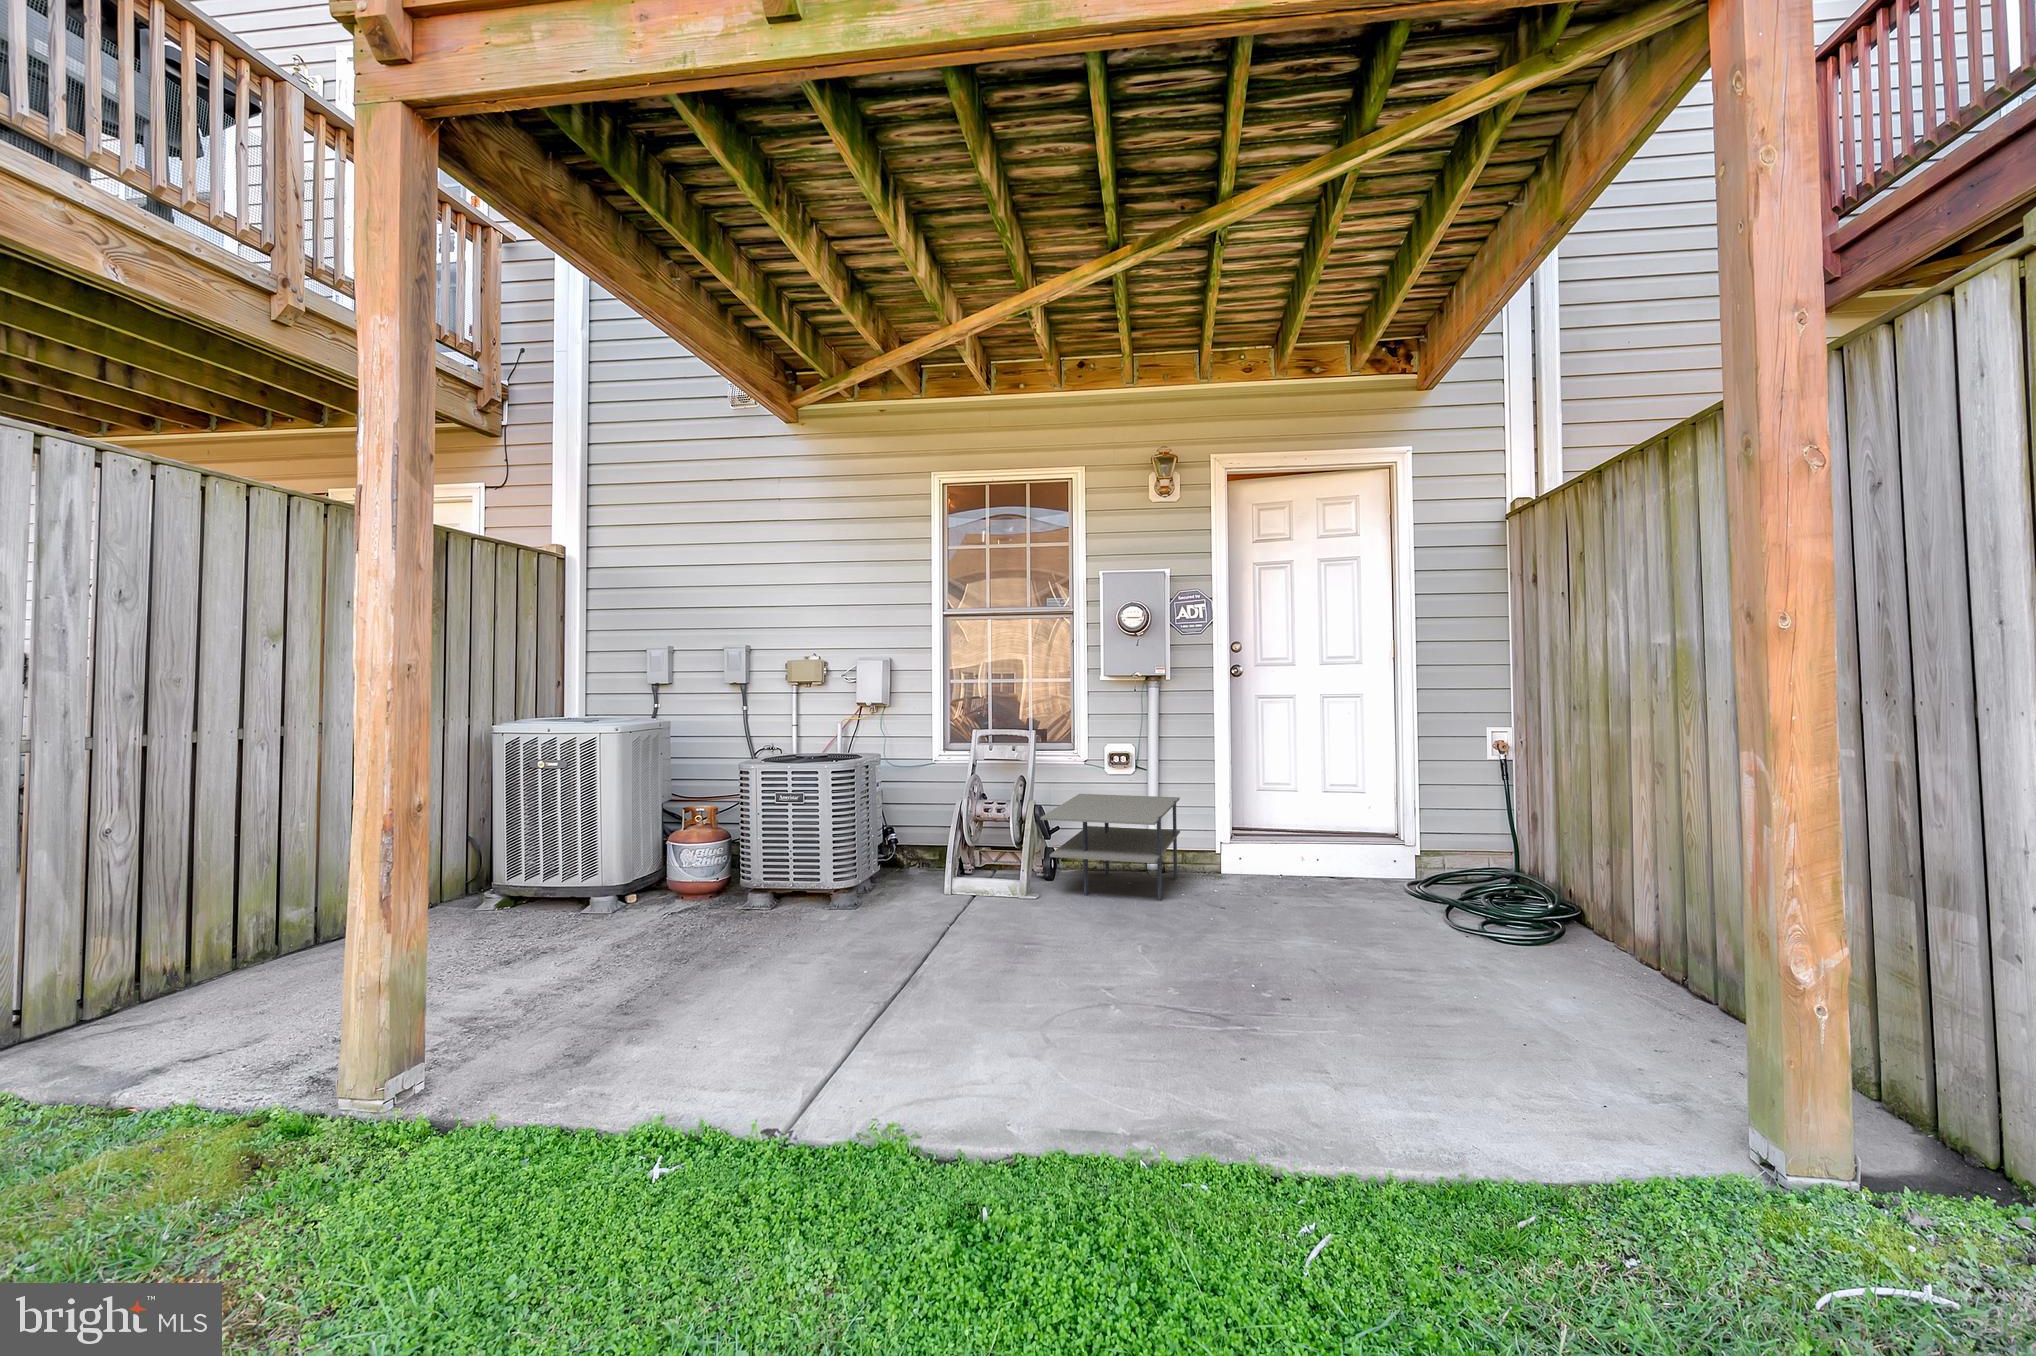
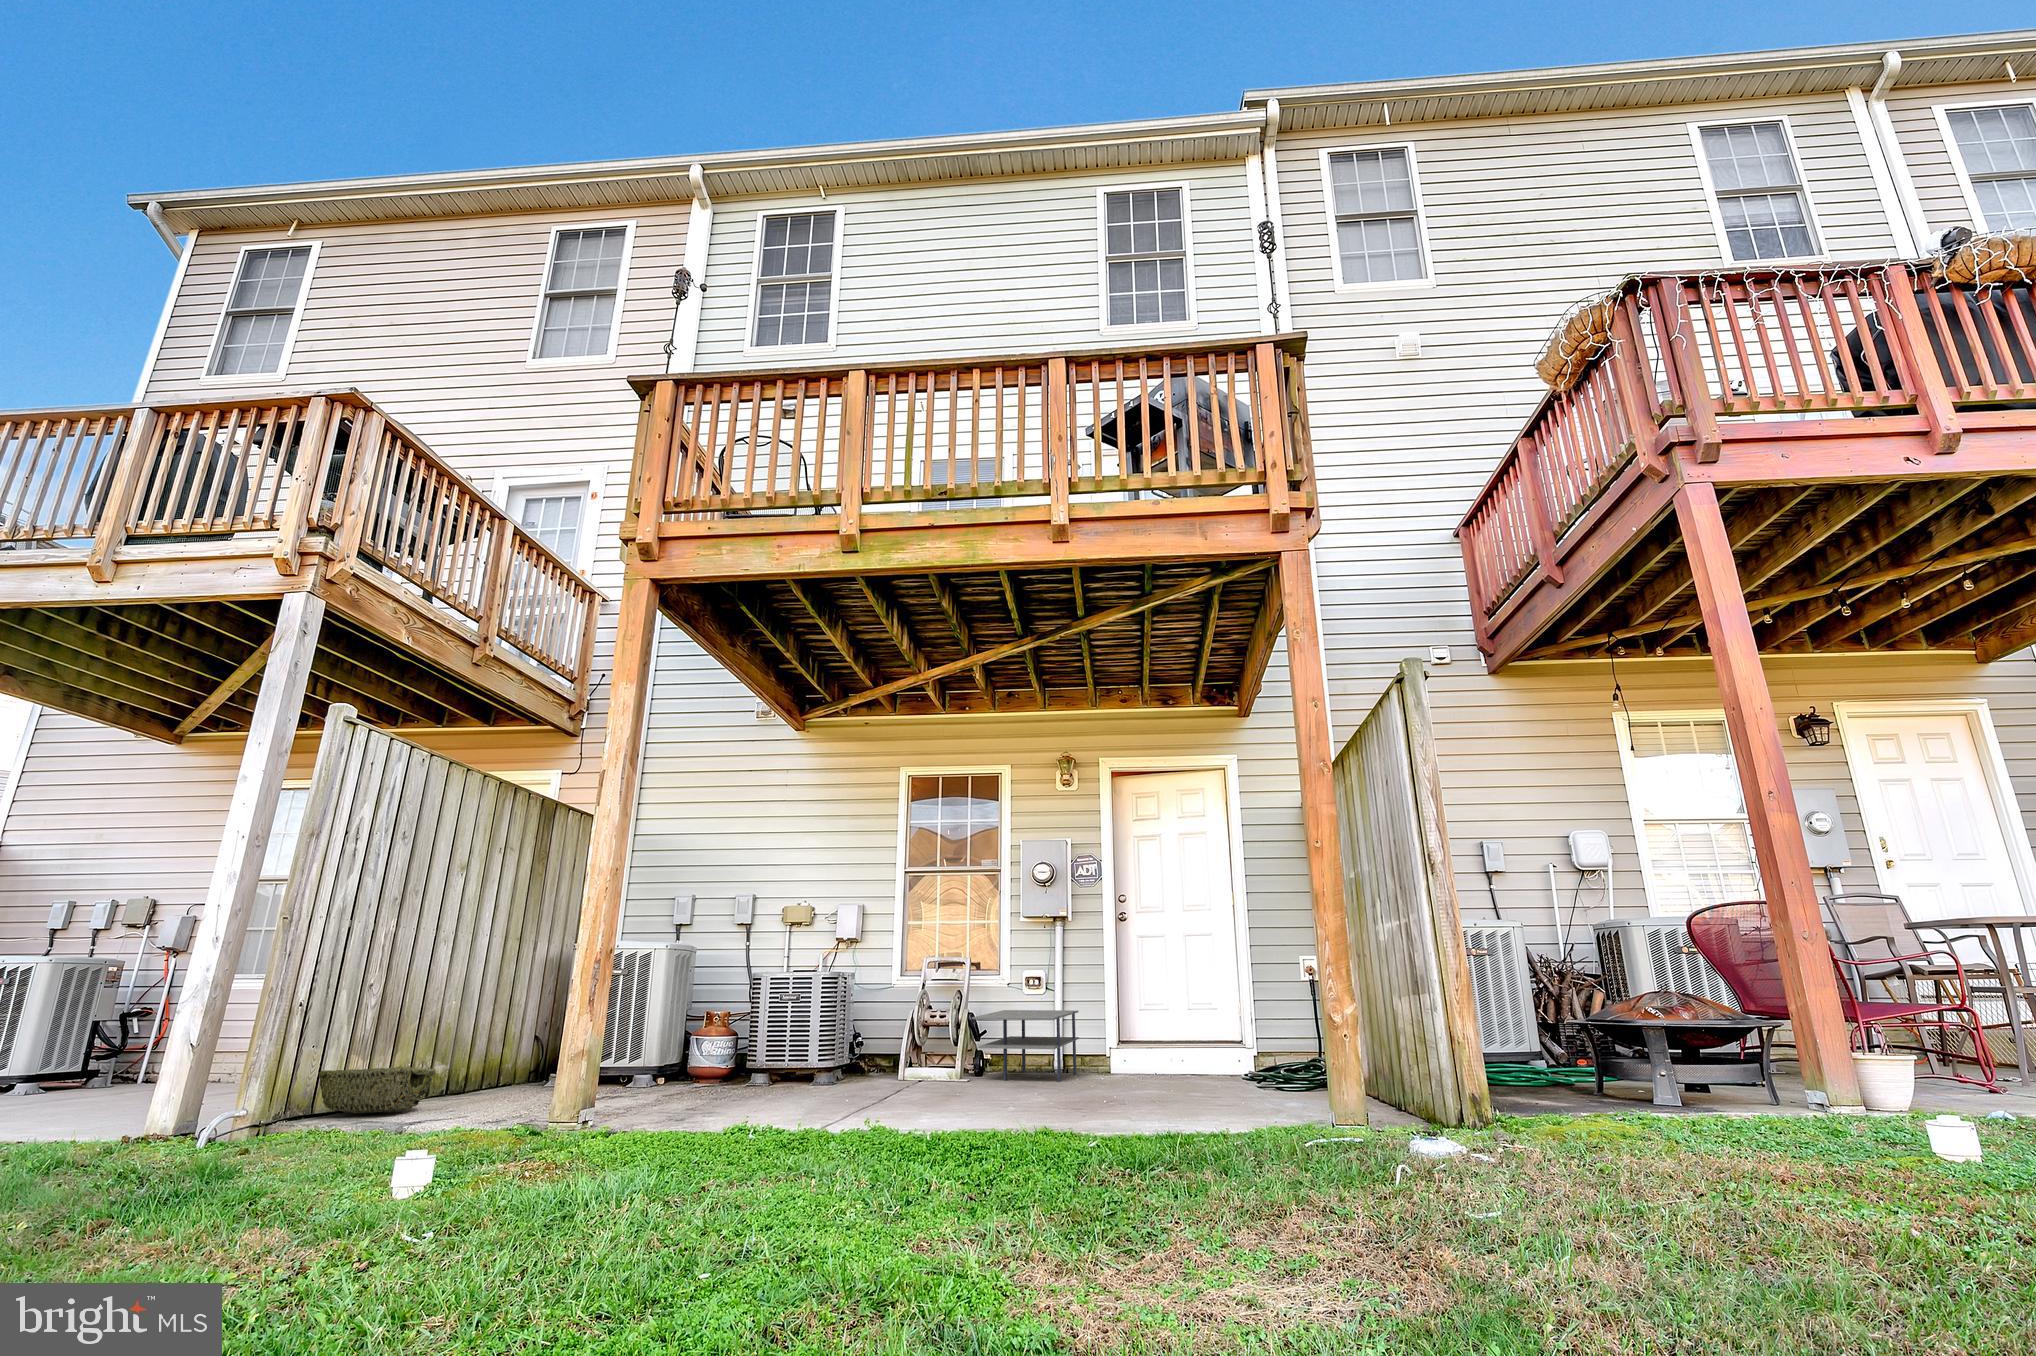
woven basket: none [31,946,231,1023] -> present [319,1067,435,1113]

